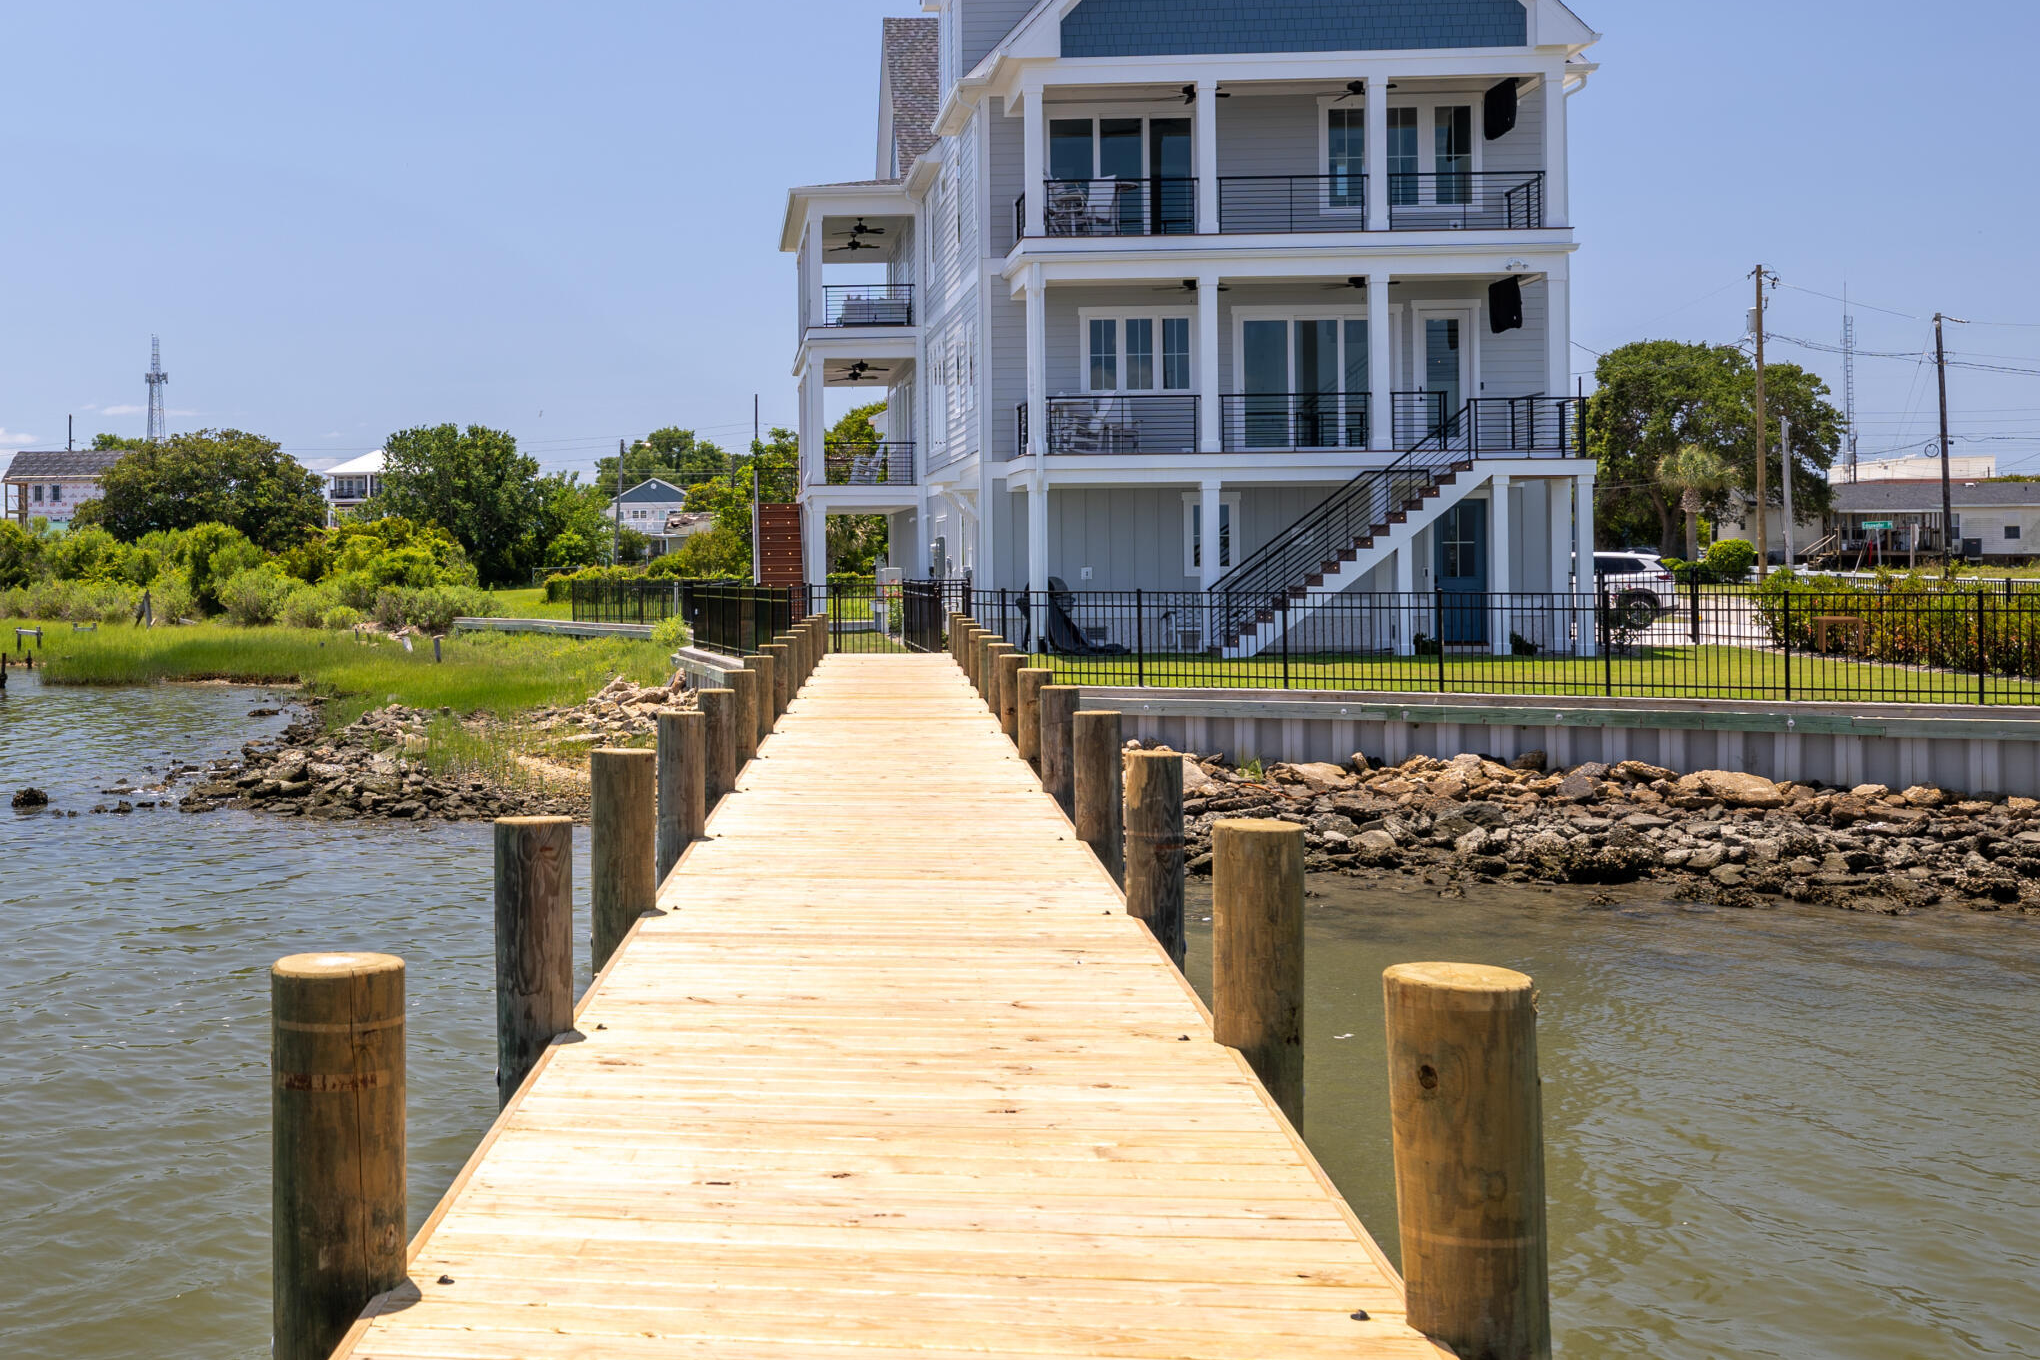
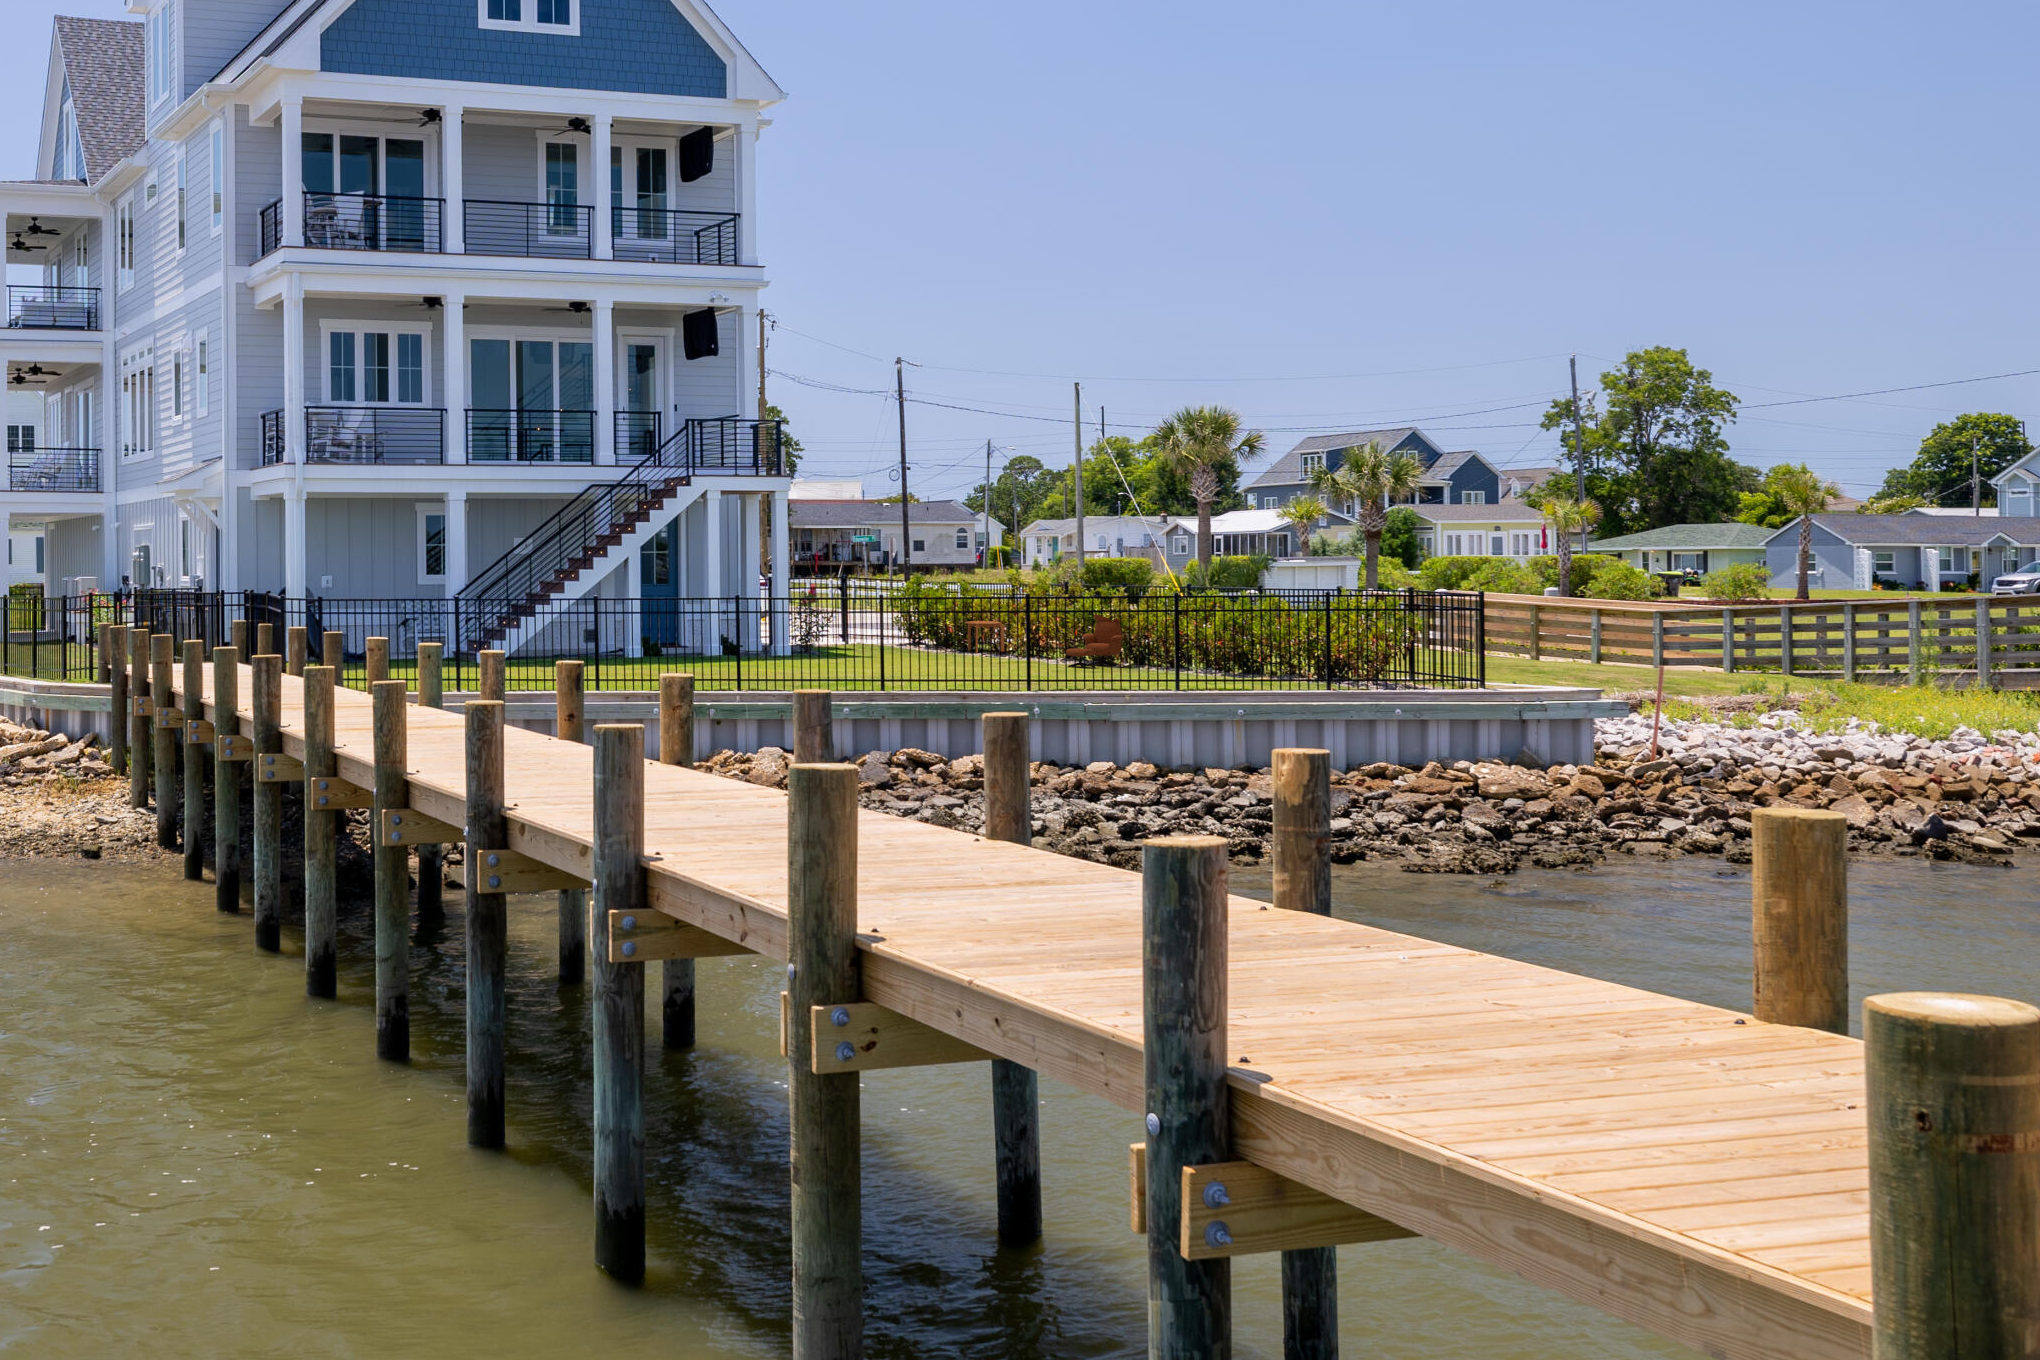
lounge chair: none [1913,608,1993,674] -> present [1066,614,1125,668]

